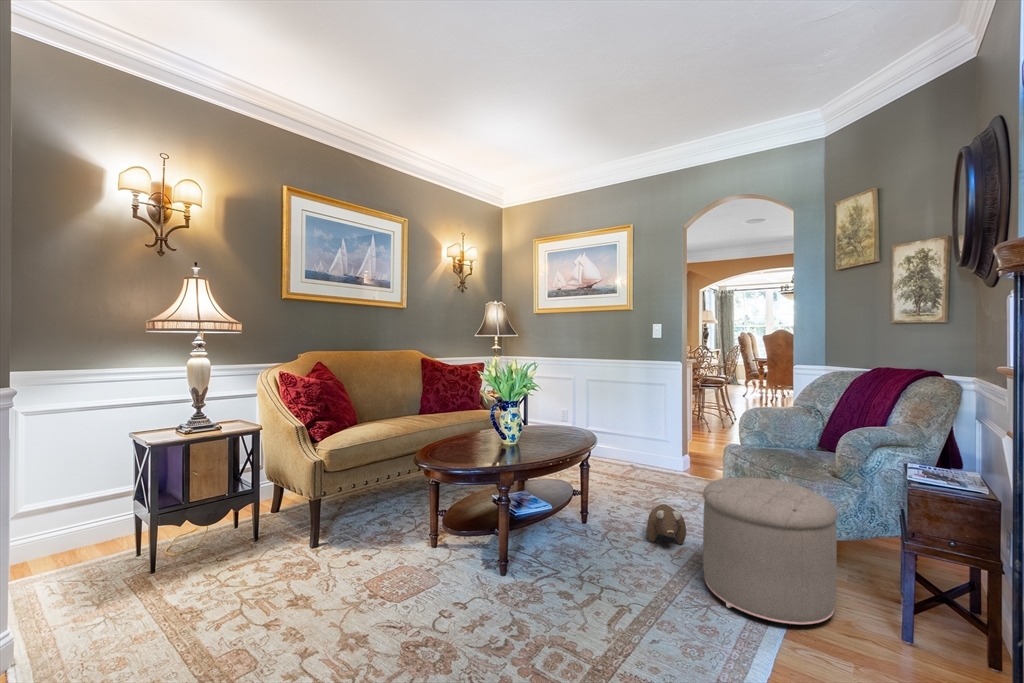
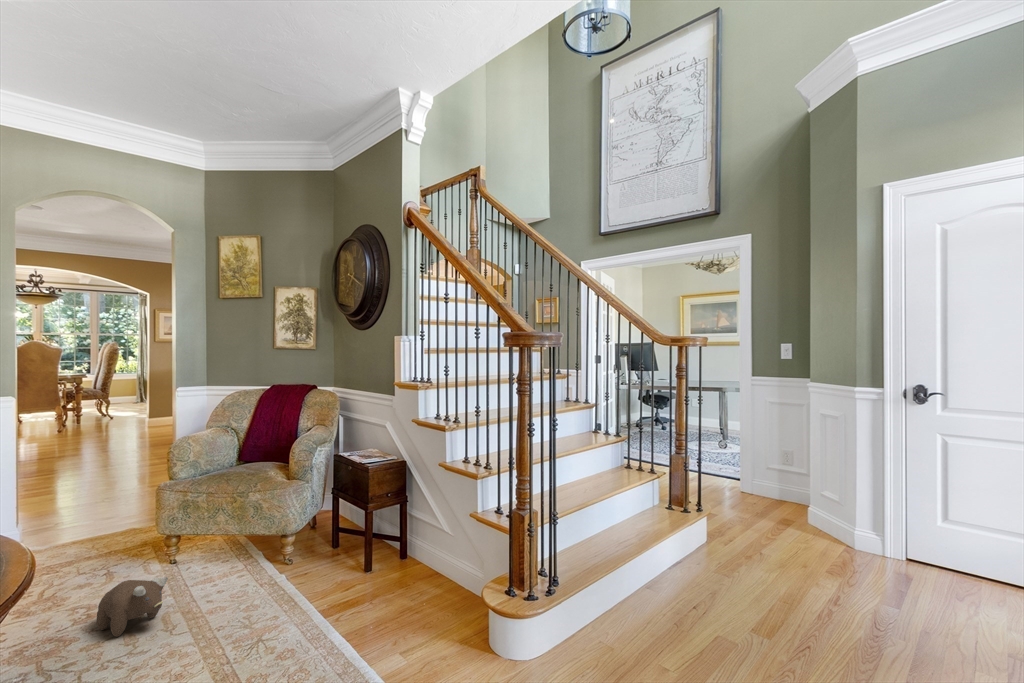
ottoman: present [703,477,837,624] -> none [219,494,337,628]

